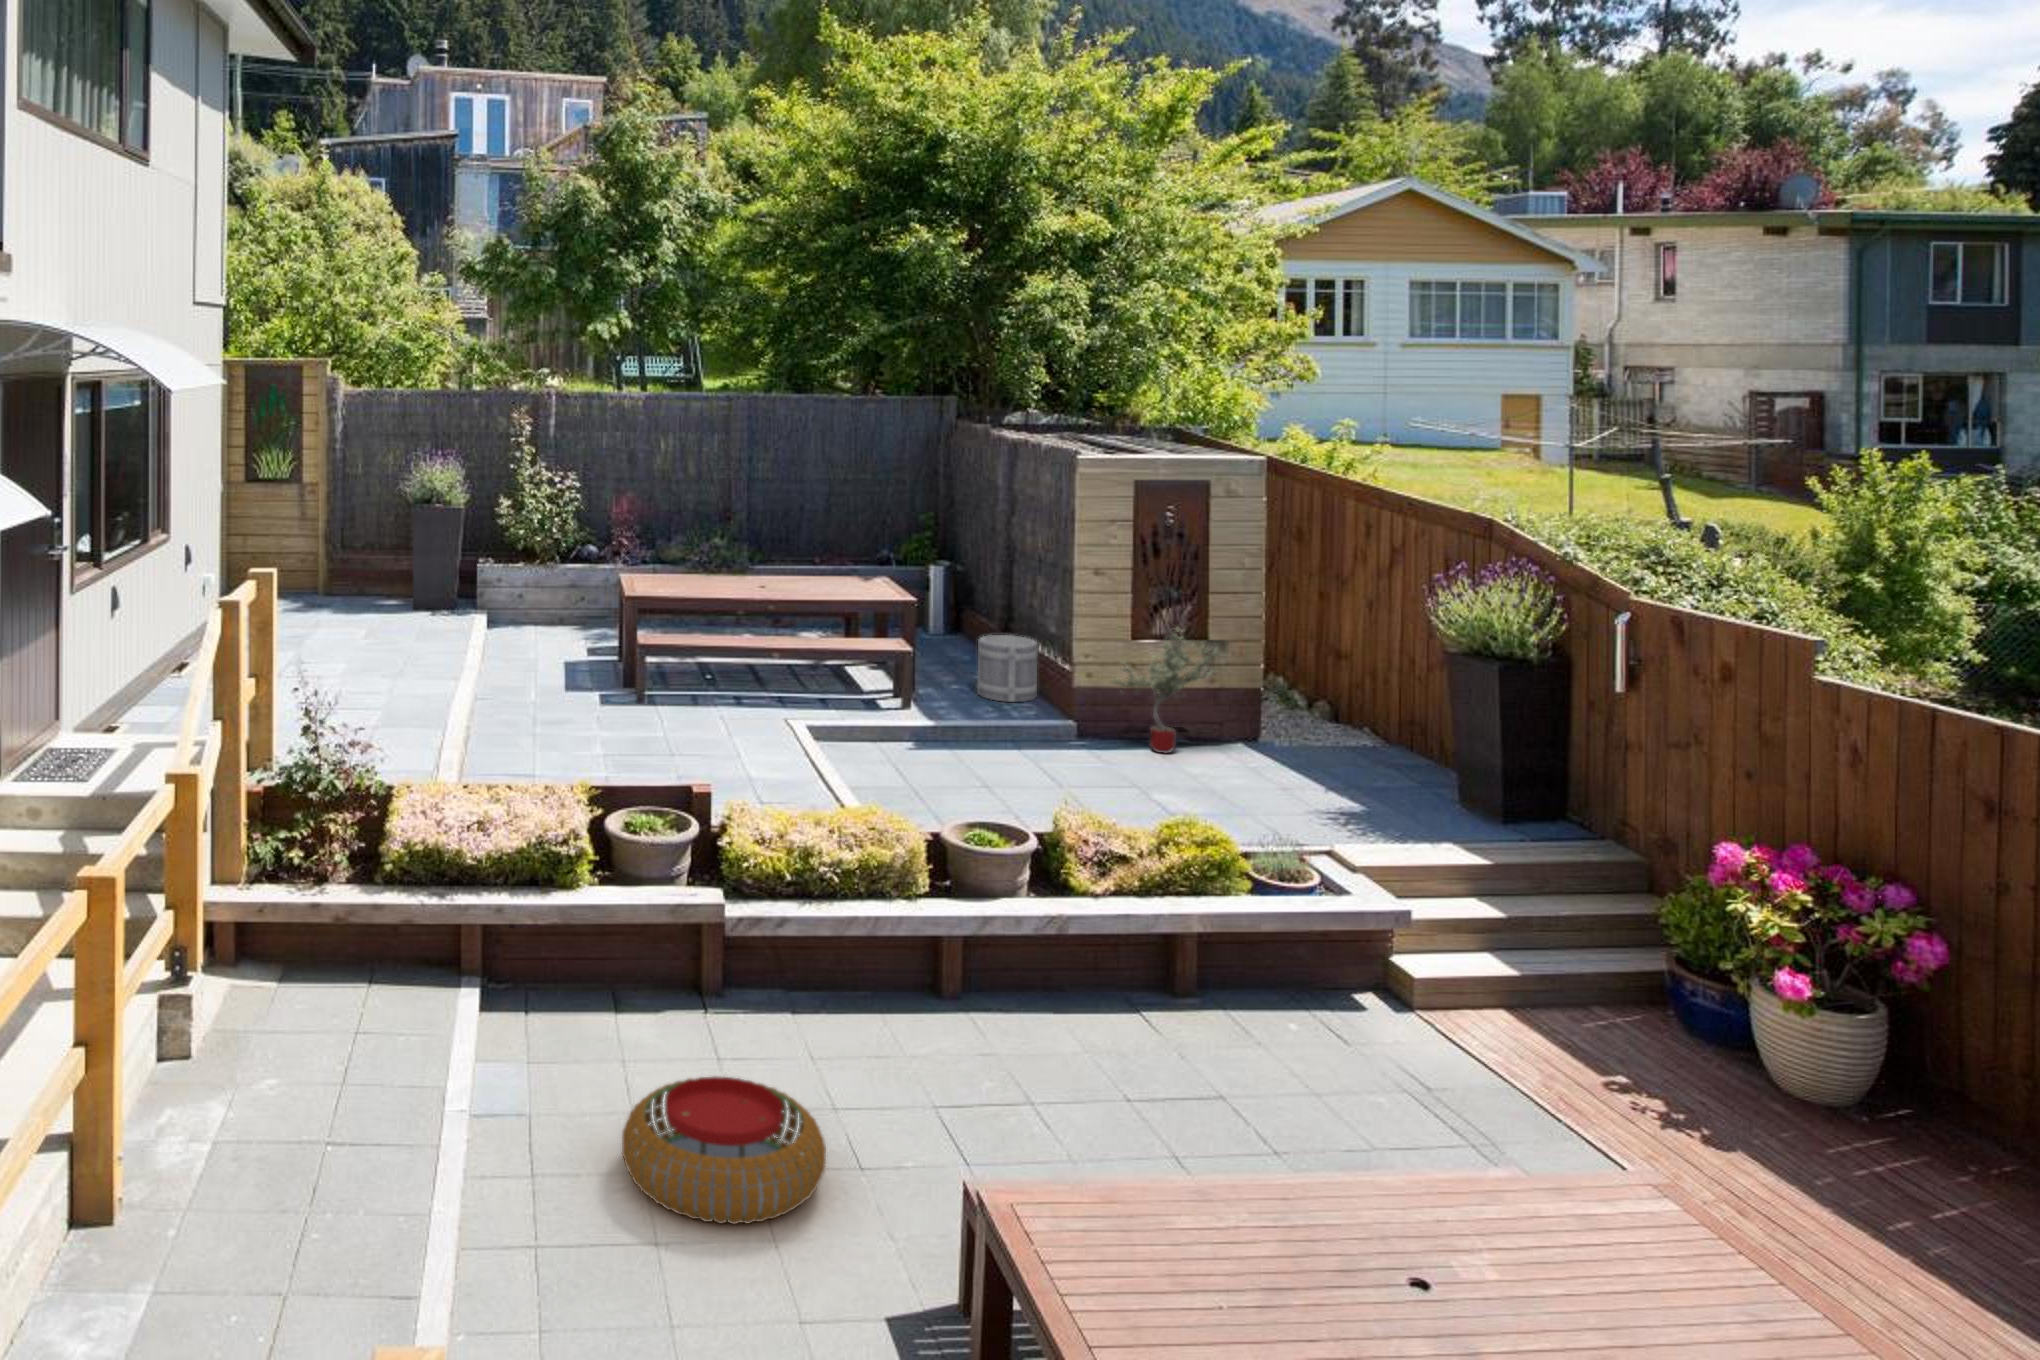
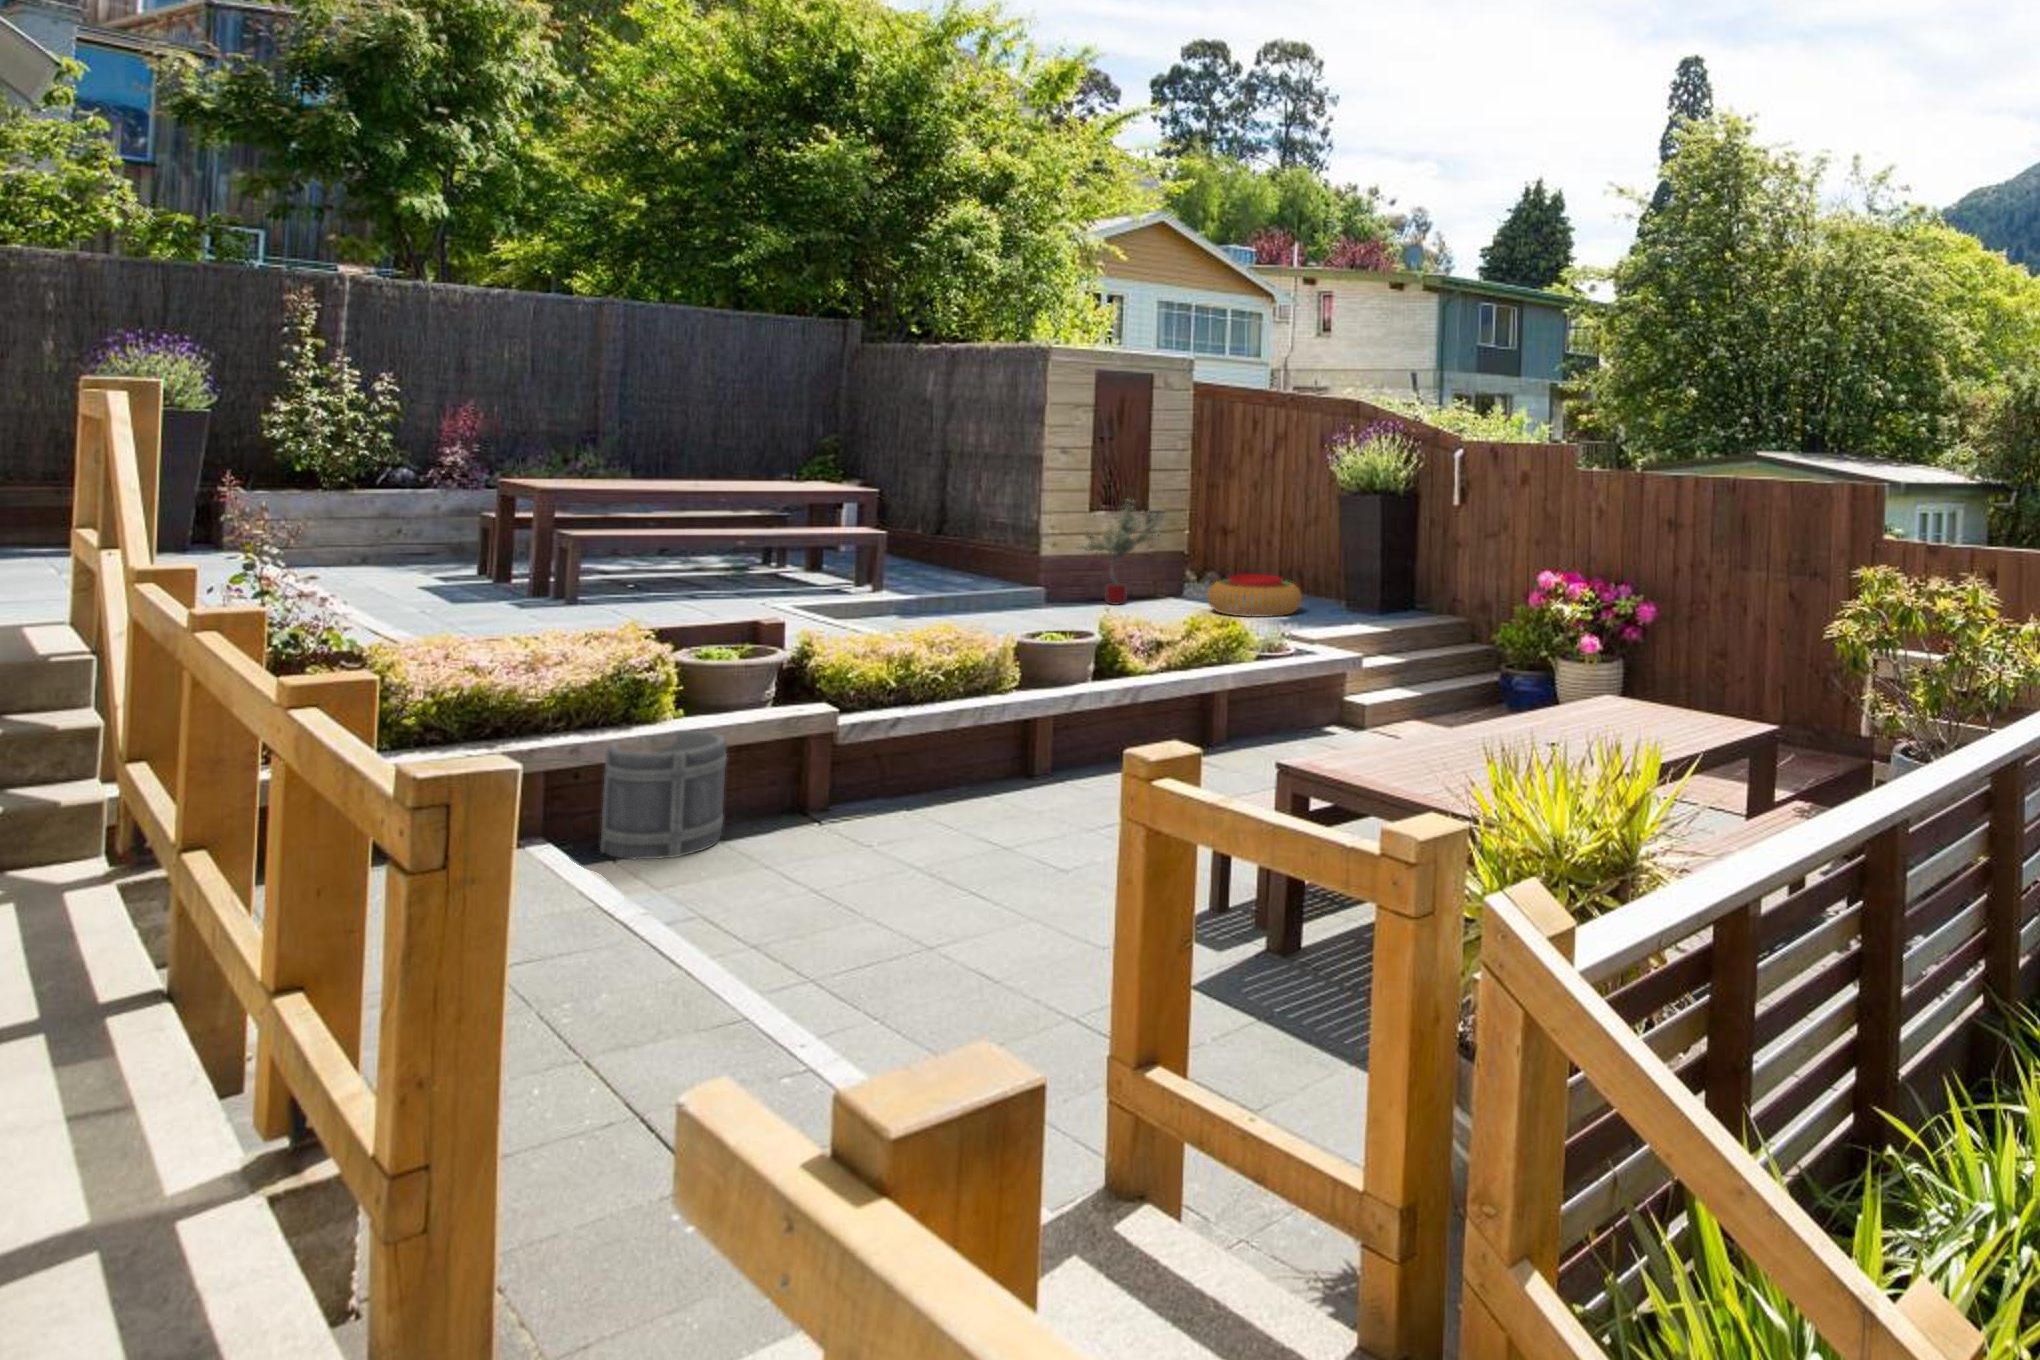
bucket: present [977,635,1037,702] -> present [601,730,727,859]
pouf: present [622,1077,826,1224] -> present [1208,574,1302,617]

